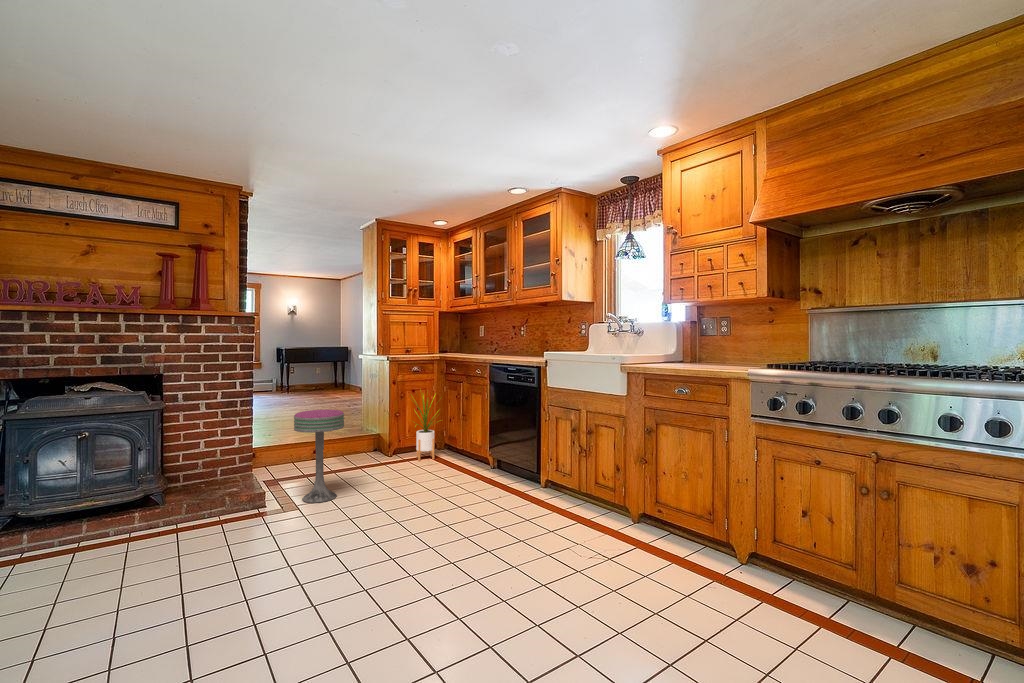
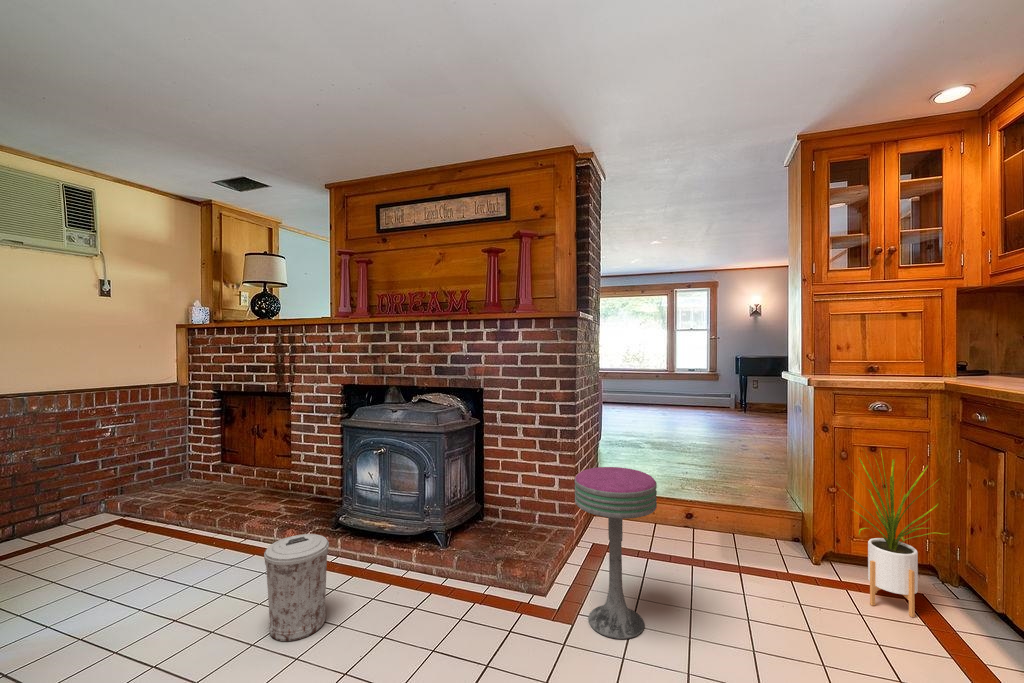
trash can: none [43,499,113,588] -> present [264,534,329,641]

